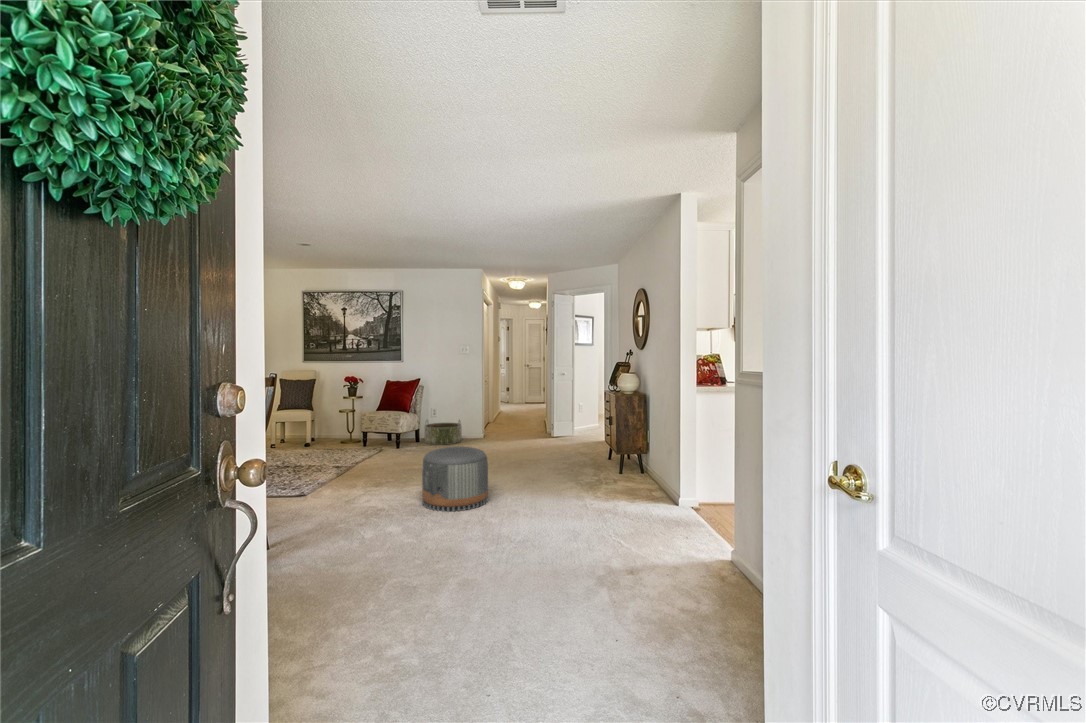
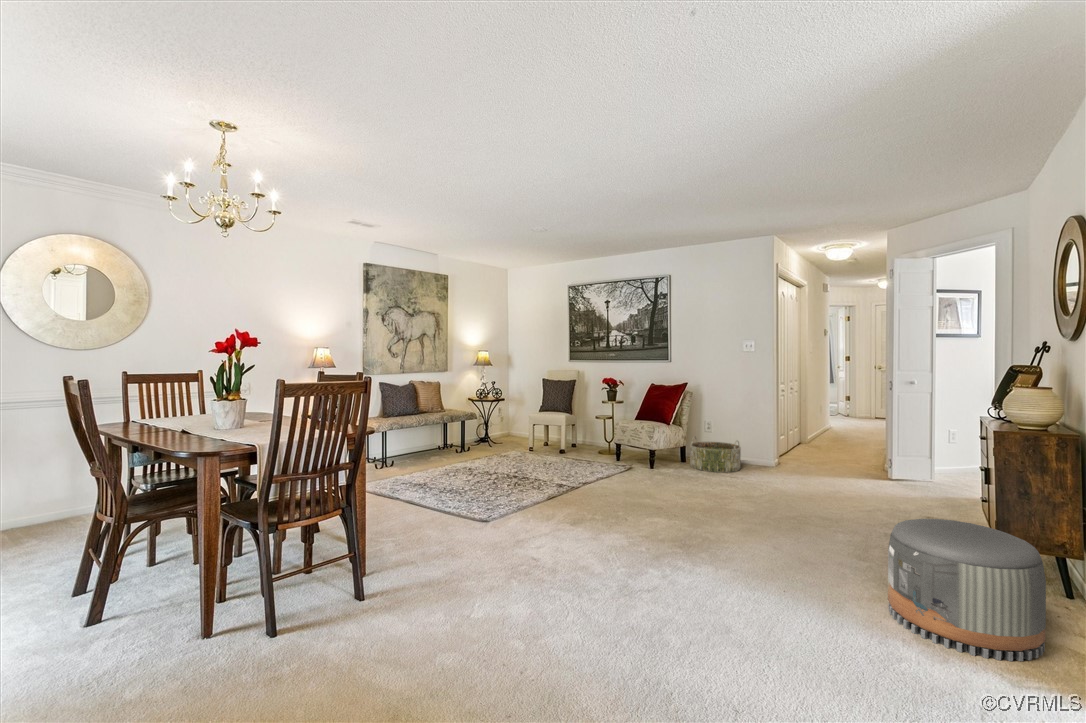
pouf: present [422,447,488,512] -> present [888,519,1046,661]

